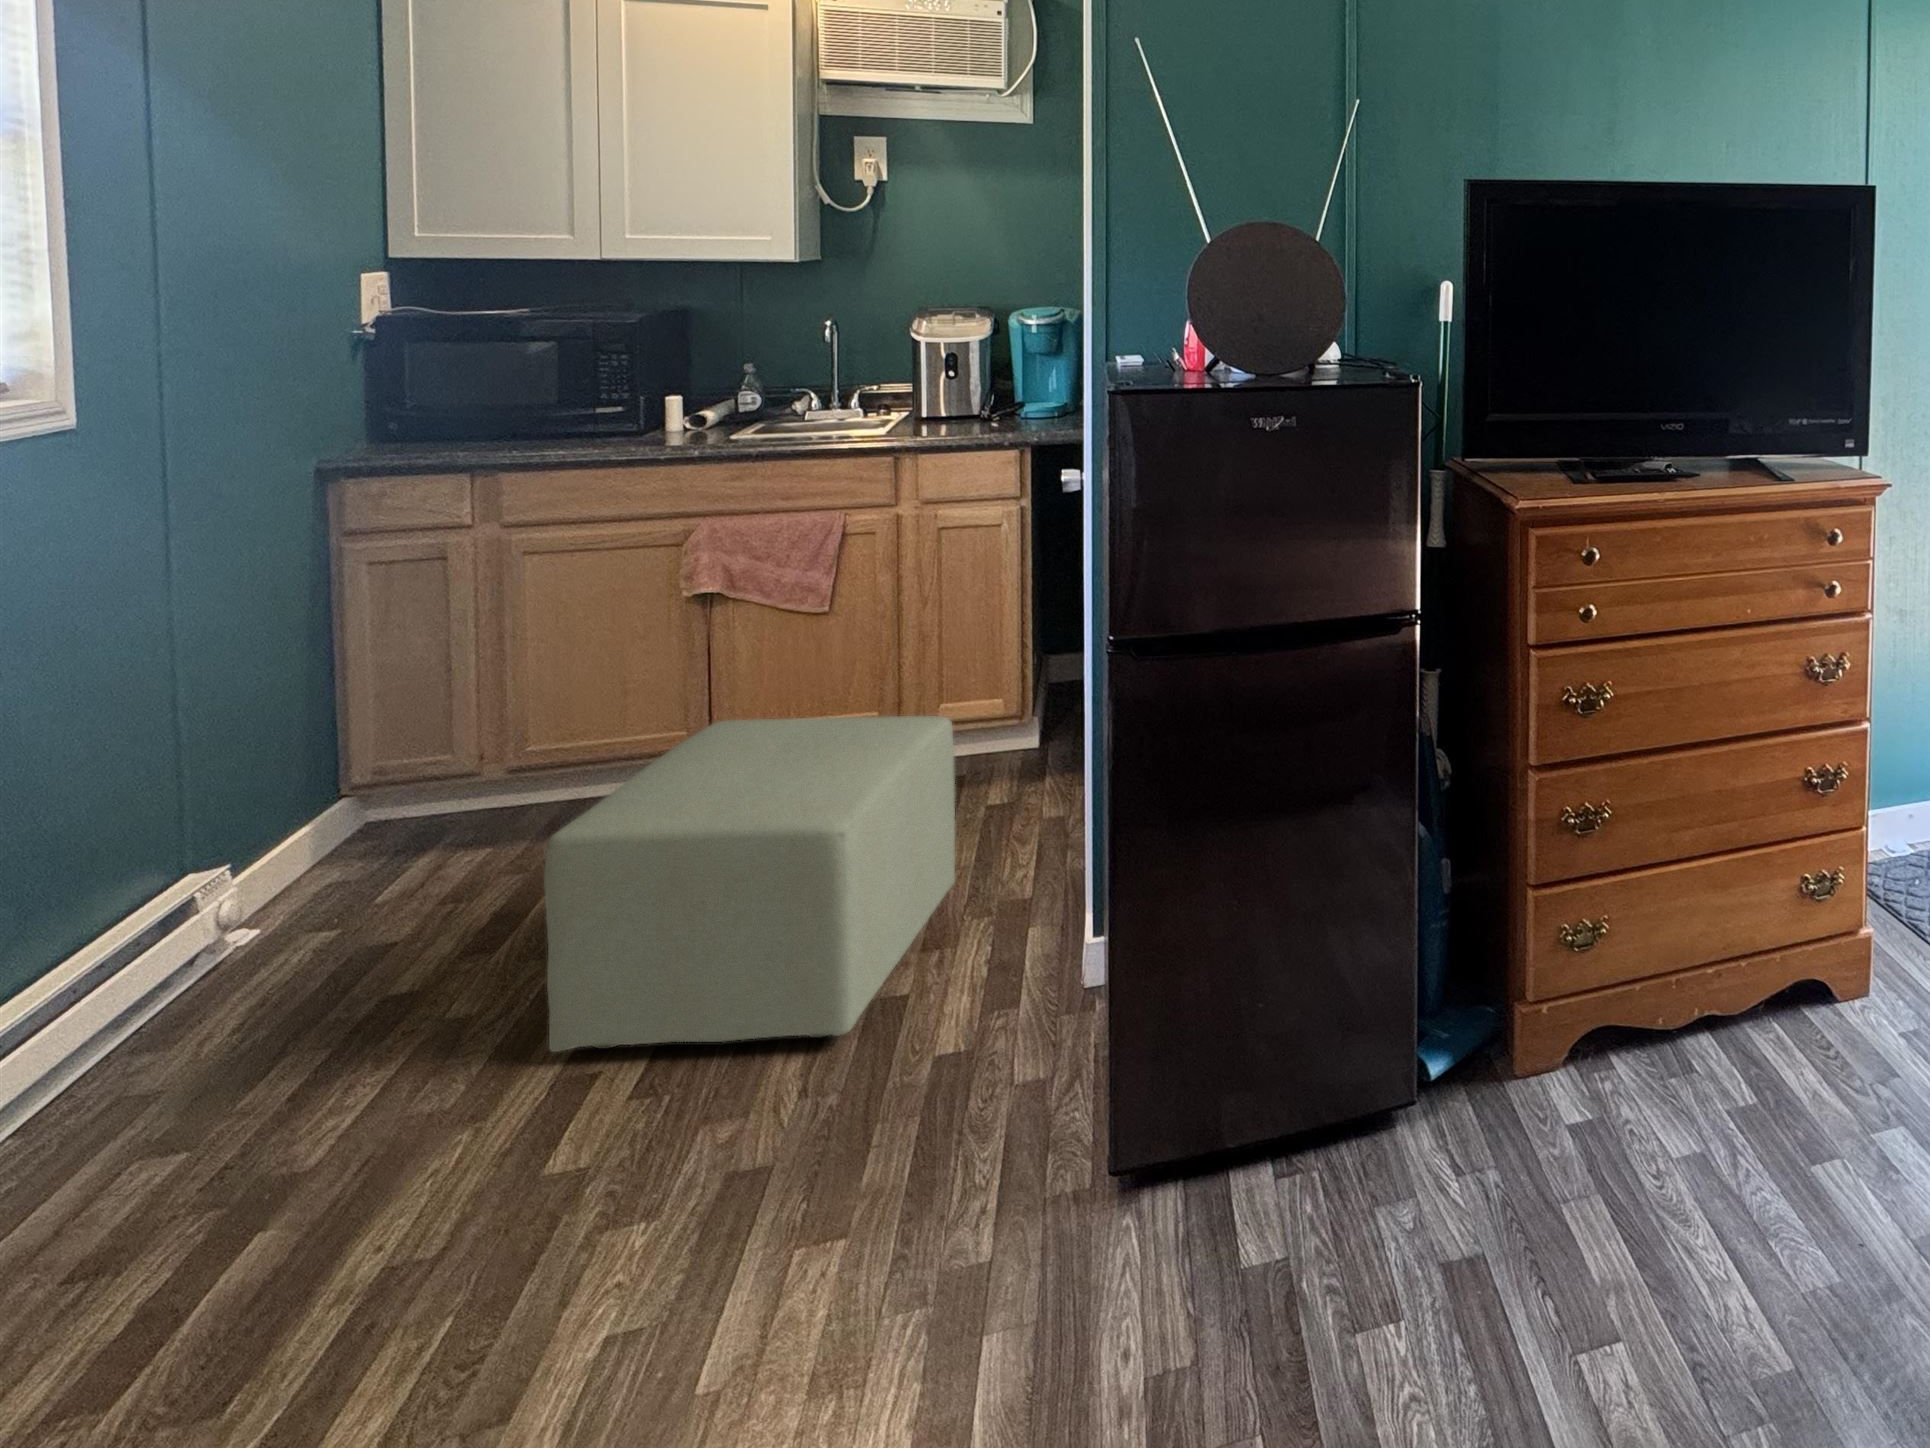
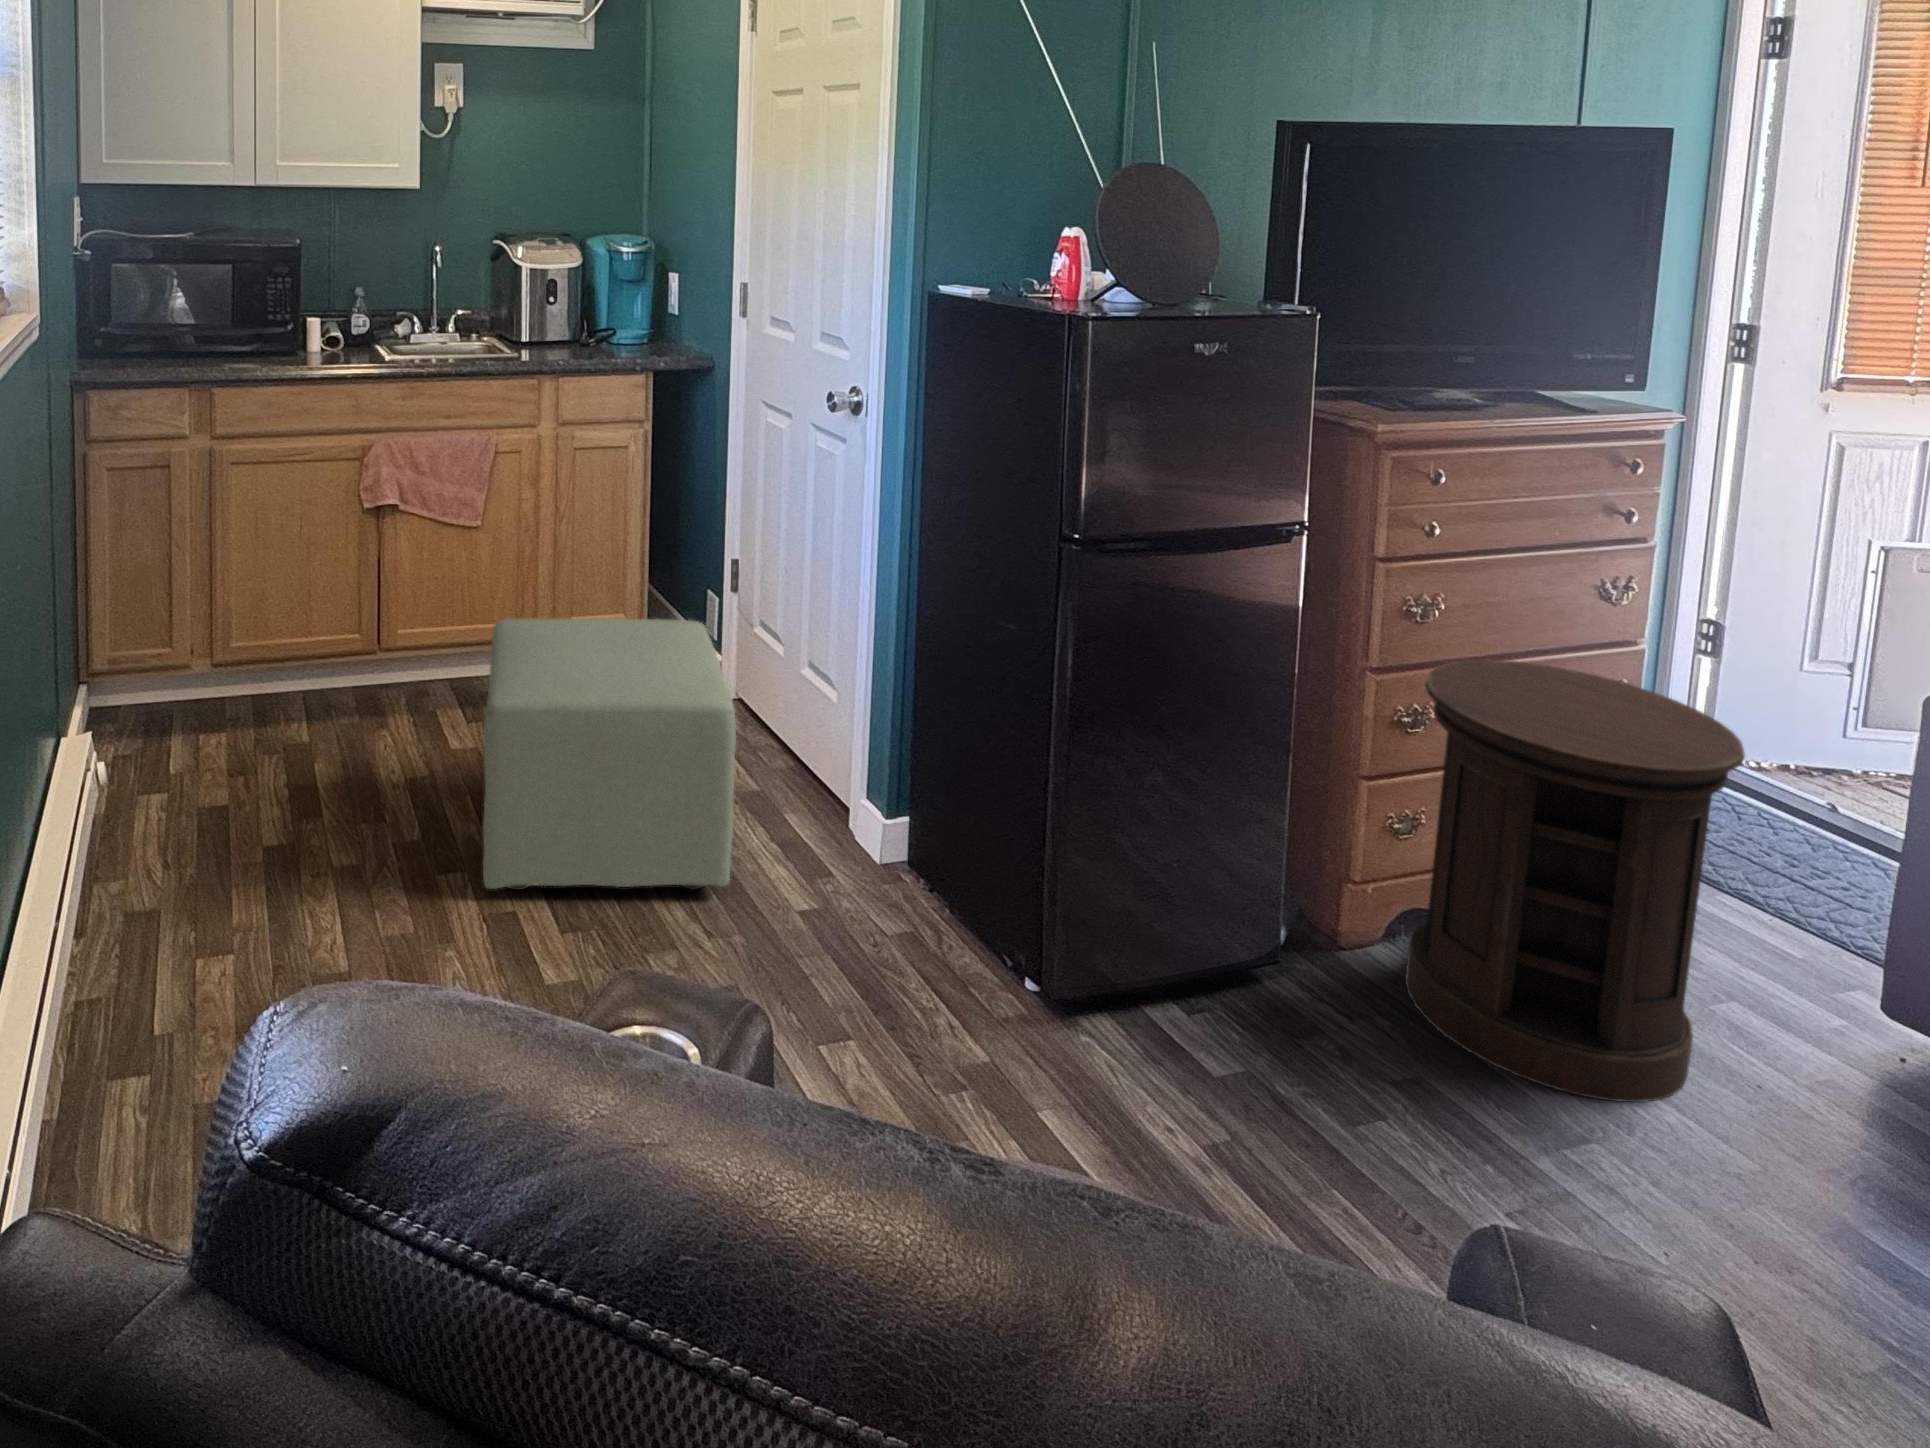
side table: none [1534,753,1825,1297] -> present [1405,660,1745,1102]

